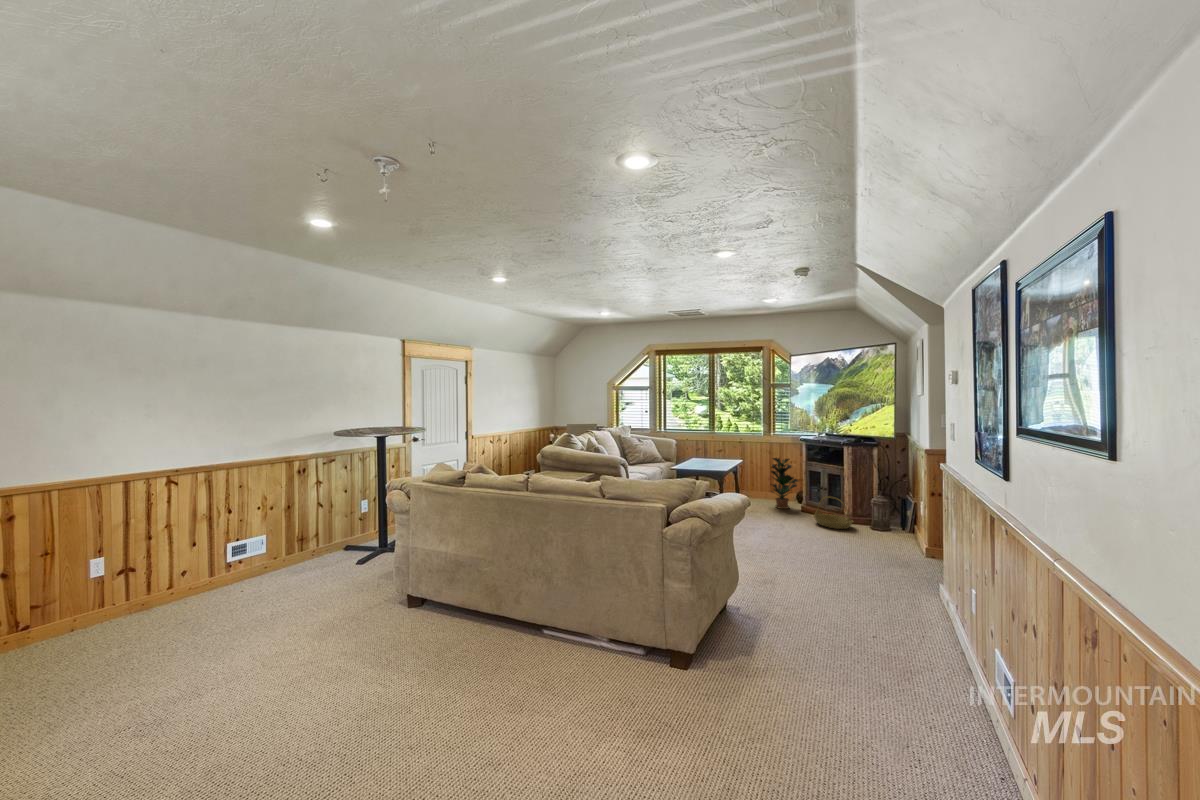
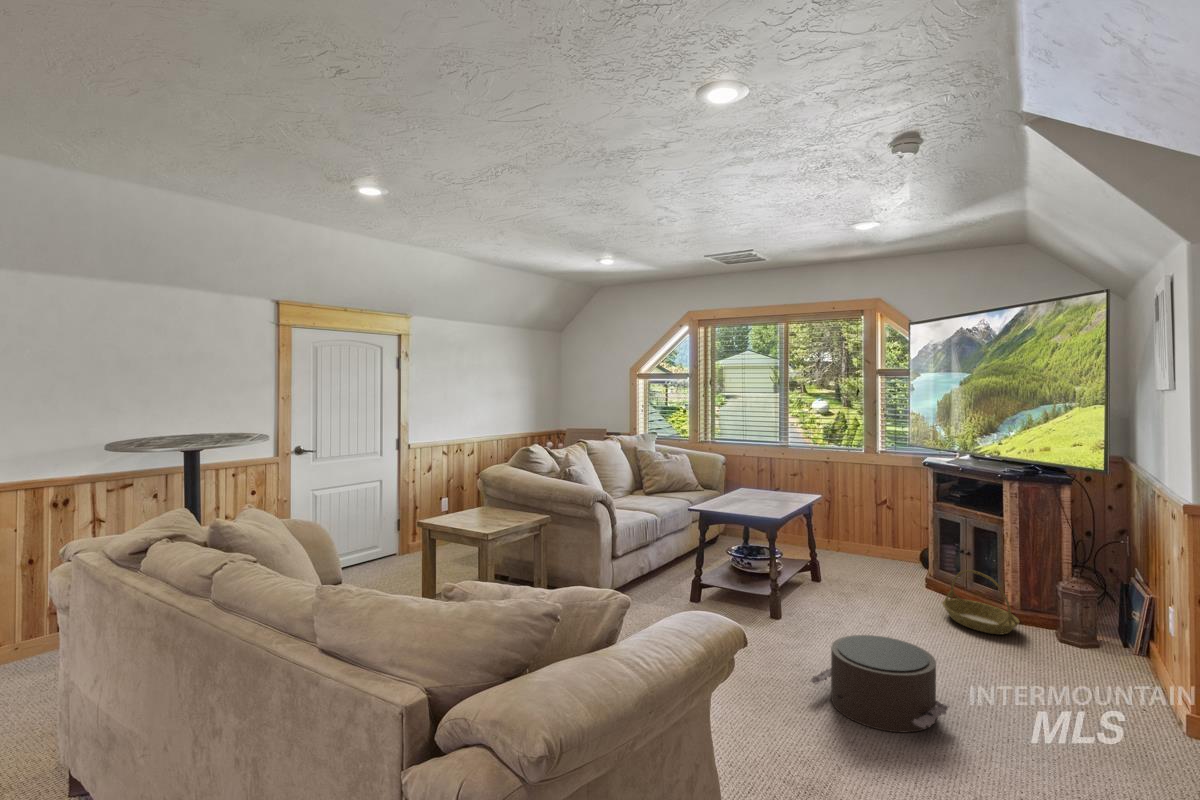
potted plant: present [771,458,798,509] -> none [869,492,923,579]
pouf: none [754,524,823,565] -> present [810,635,950,733]

